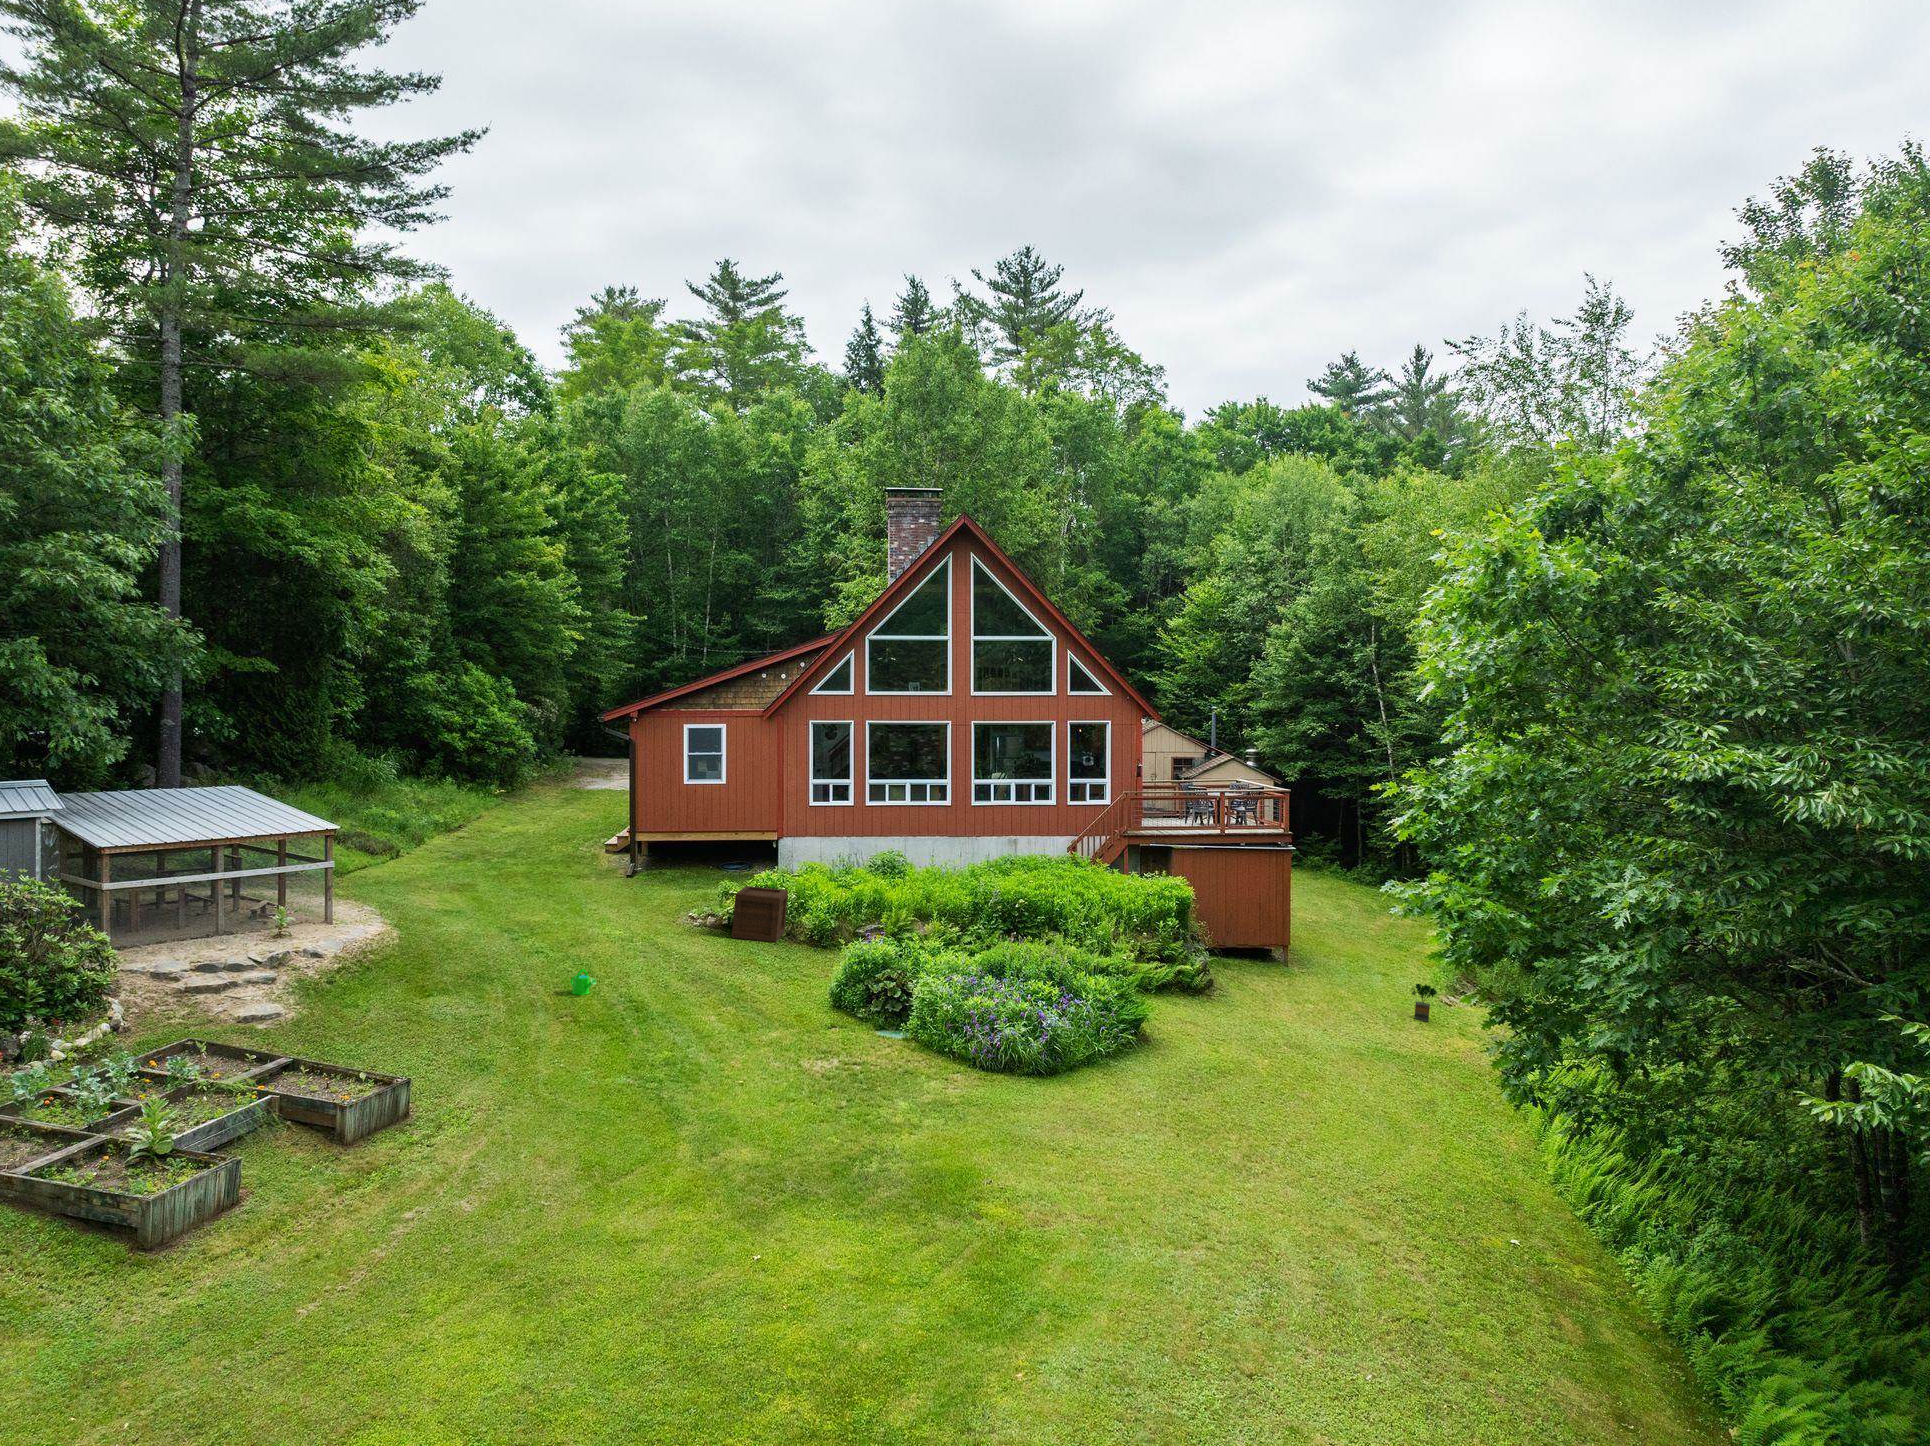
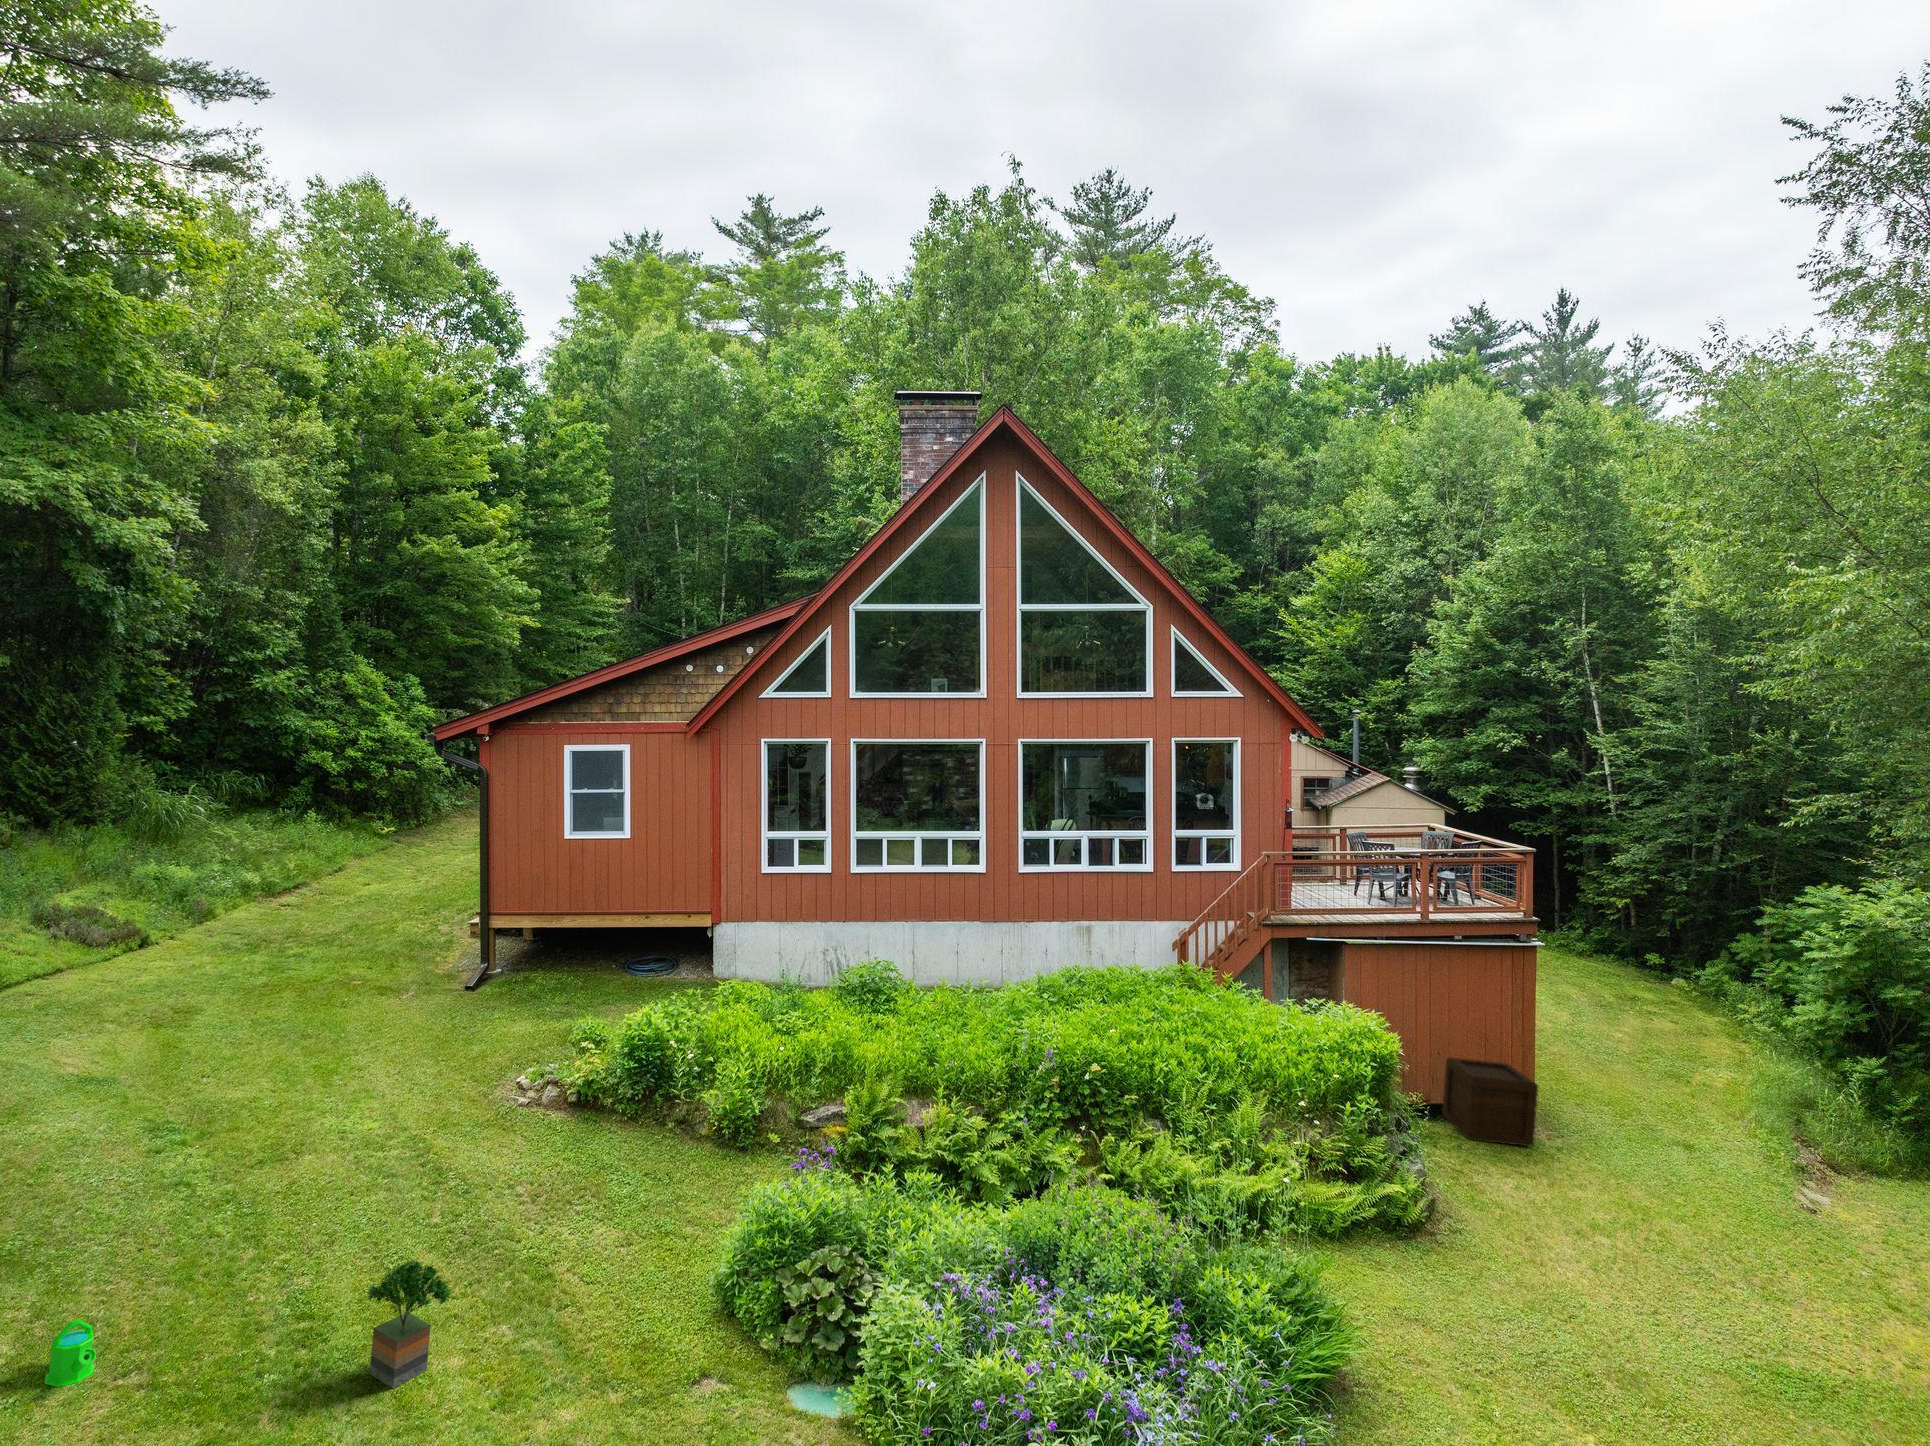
wooden crate: present [732,886,788,942] -> present [1442,1057,1538,1146]
potted tree: present [1411,984,1437,1022] -> present [367,1260,451,1388]

